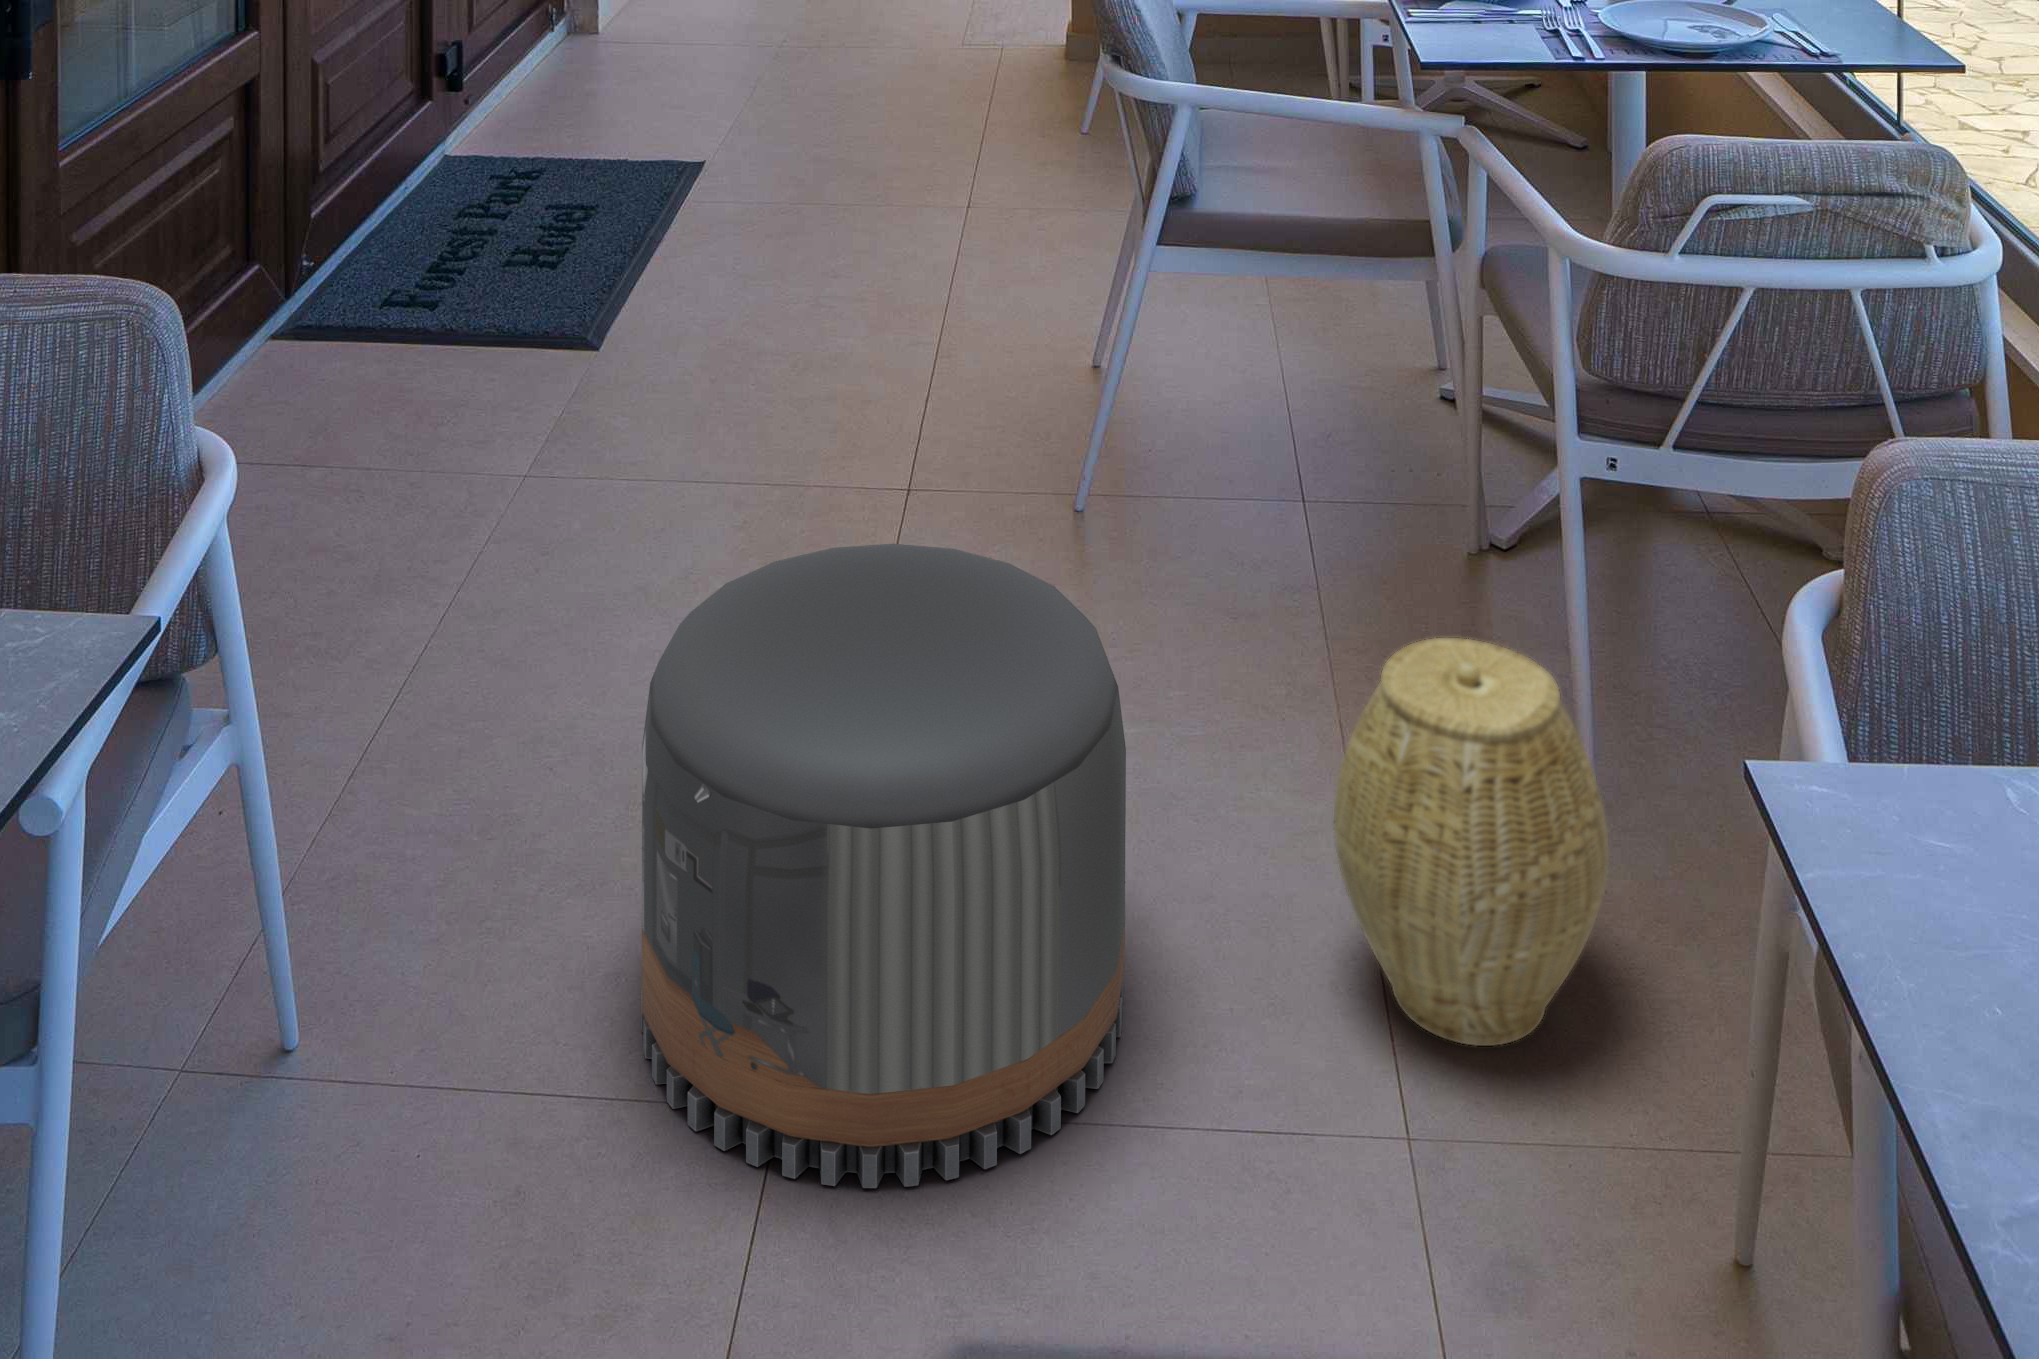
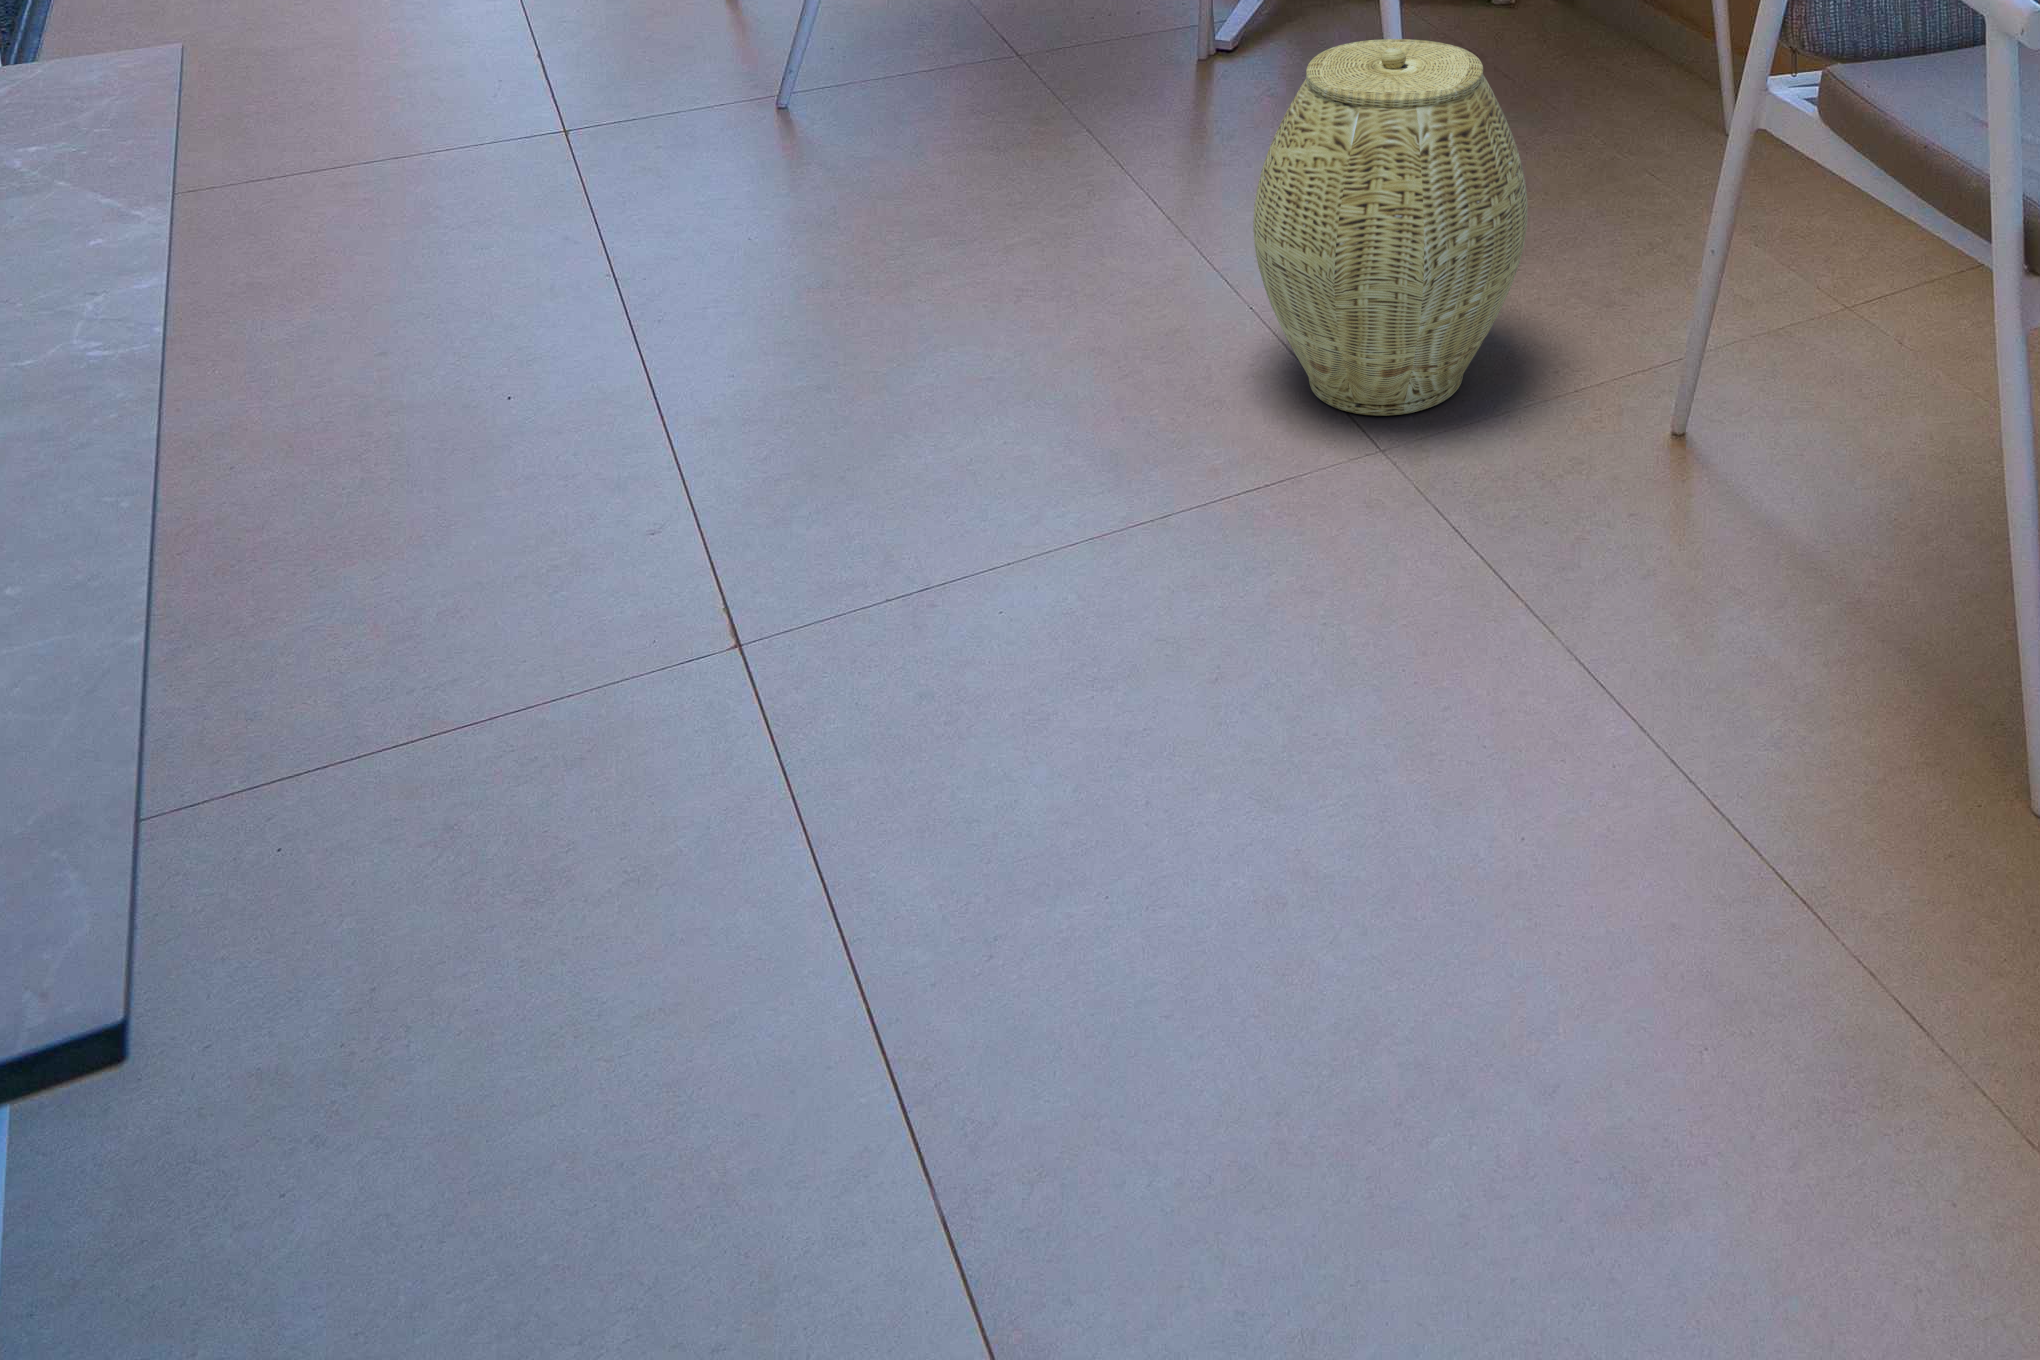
pouf: present [641,544,1126,1188] -> none [454,57,1082,750]

